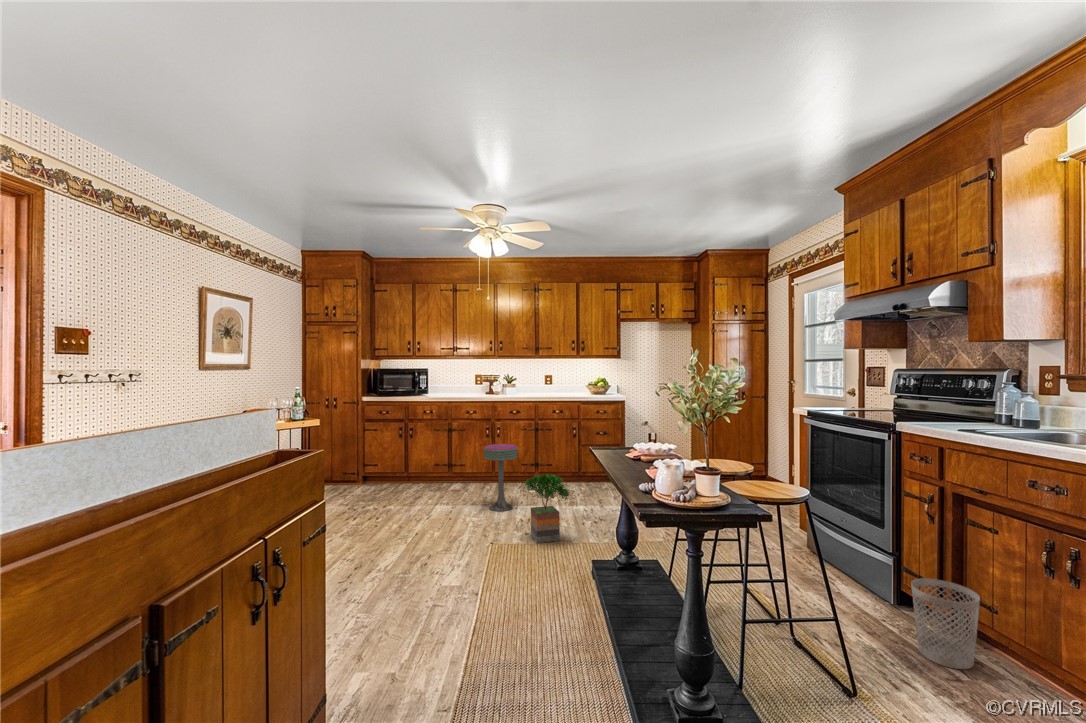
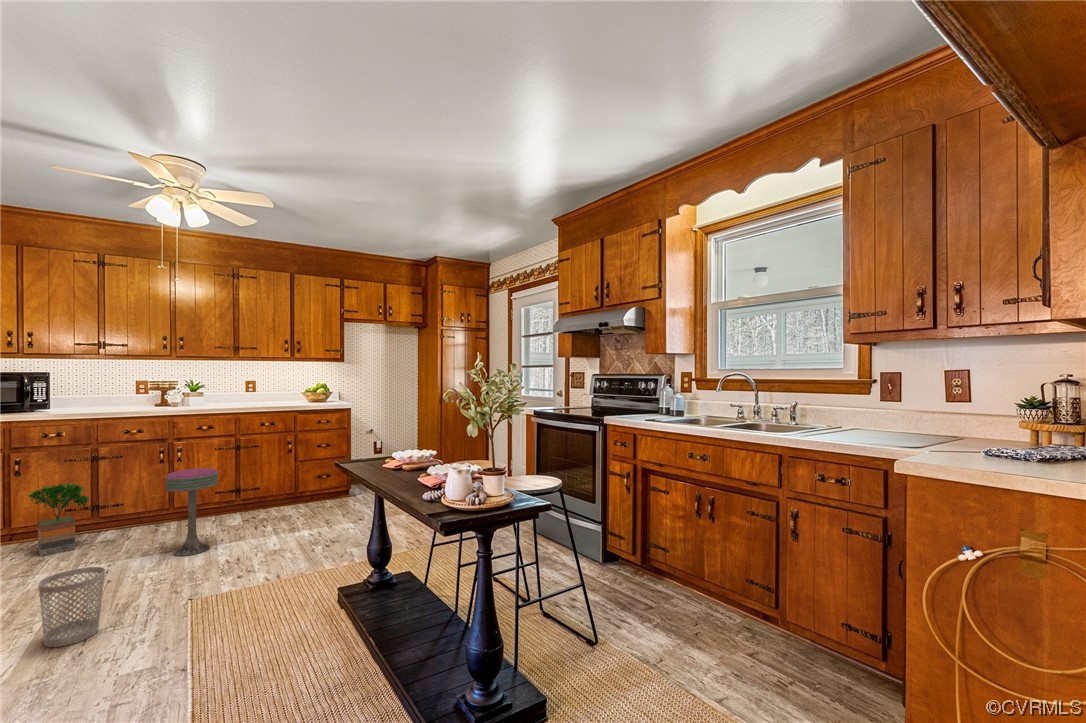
potted tree: present [525,474,569,543] -> present [28,483,89,556]
wastebasket: present [911,578,980,669] -> present [38,567,105,647]

